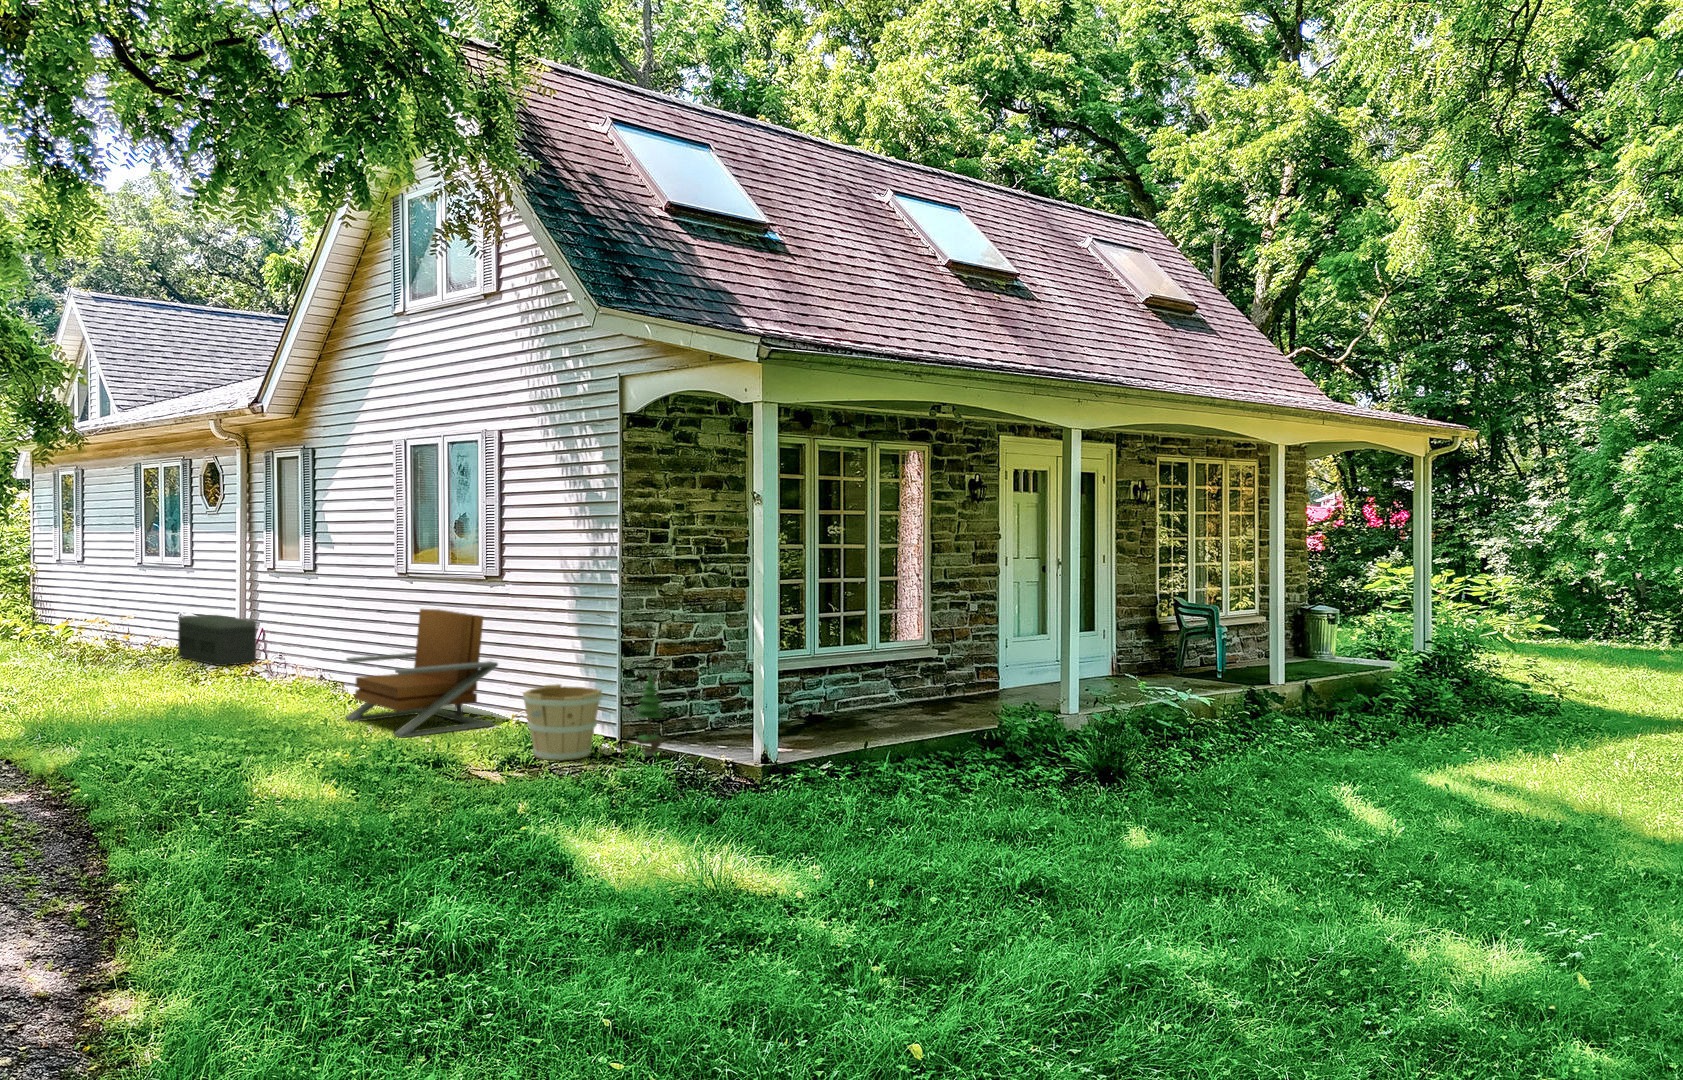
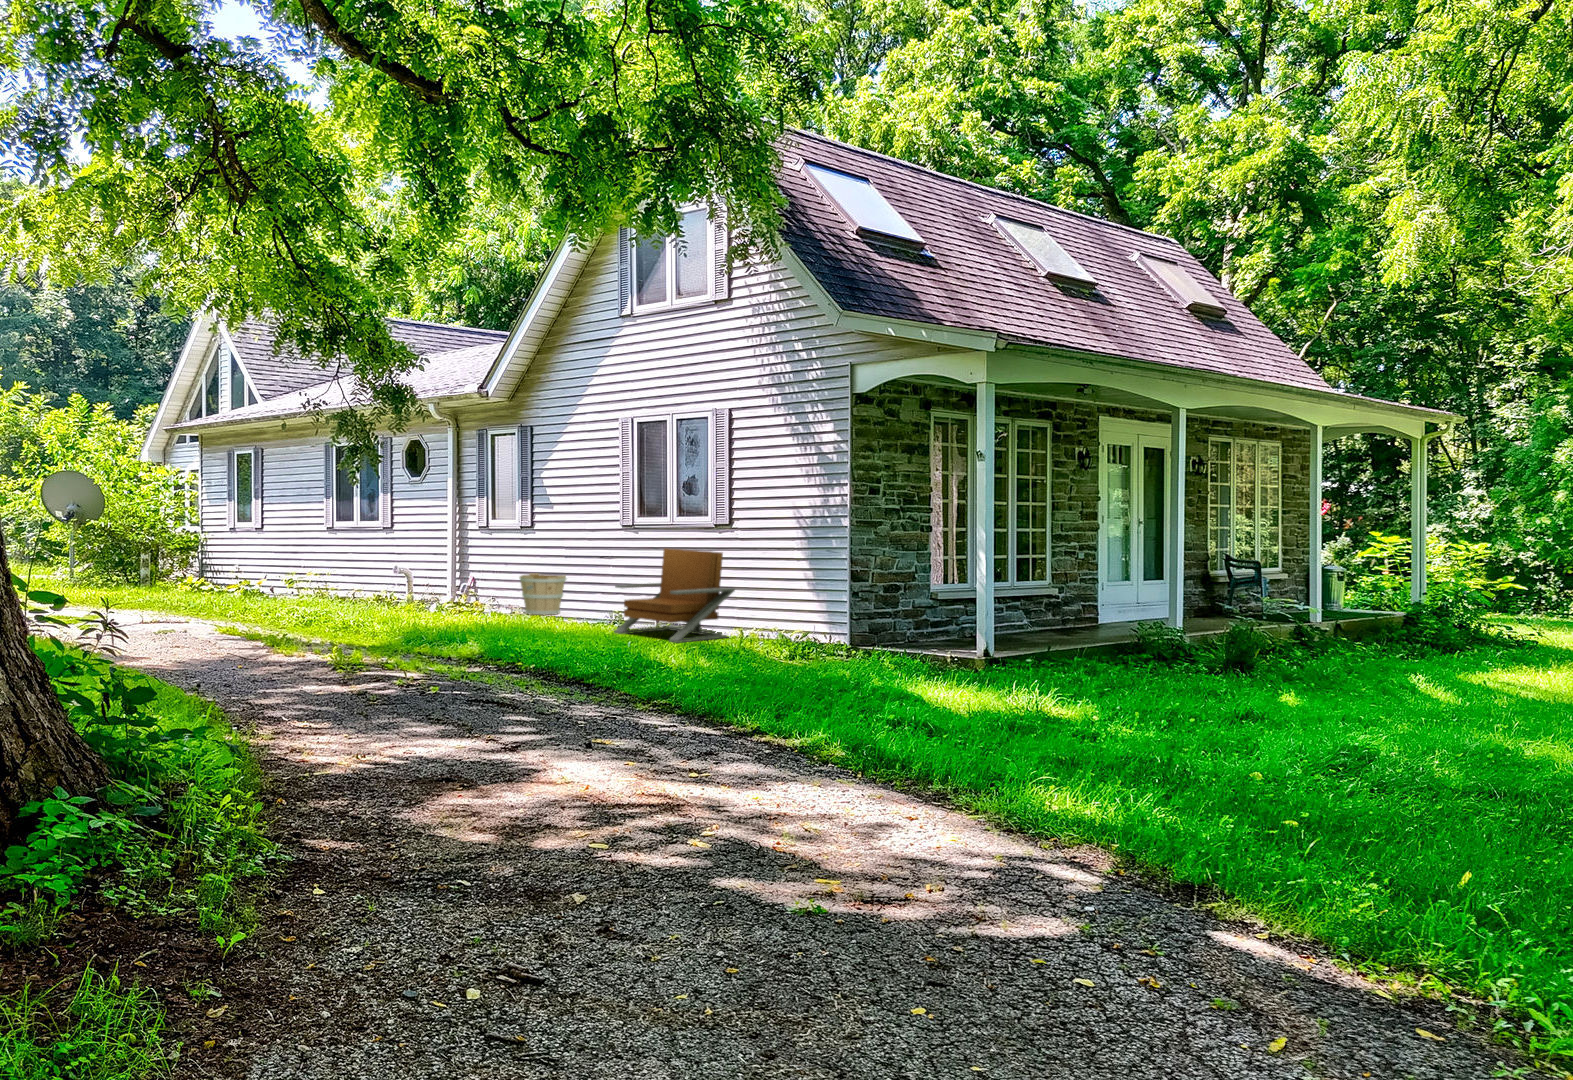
storage bench: present [178,615,256,666] -> none [401,563,471,602]
potted tree: present [635,674,663,757] -> none [866,590,889,654]
wooden bucket: present [523,684,603,760] -> present [520,573,566,615]

